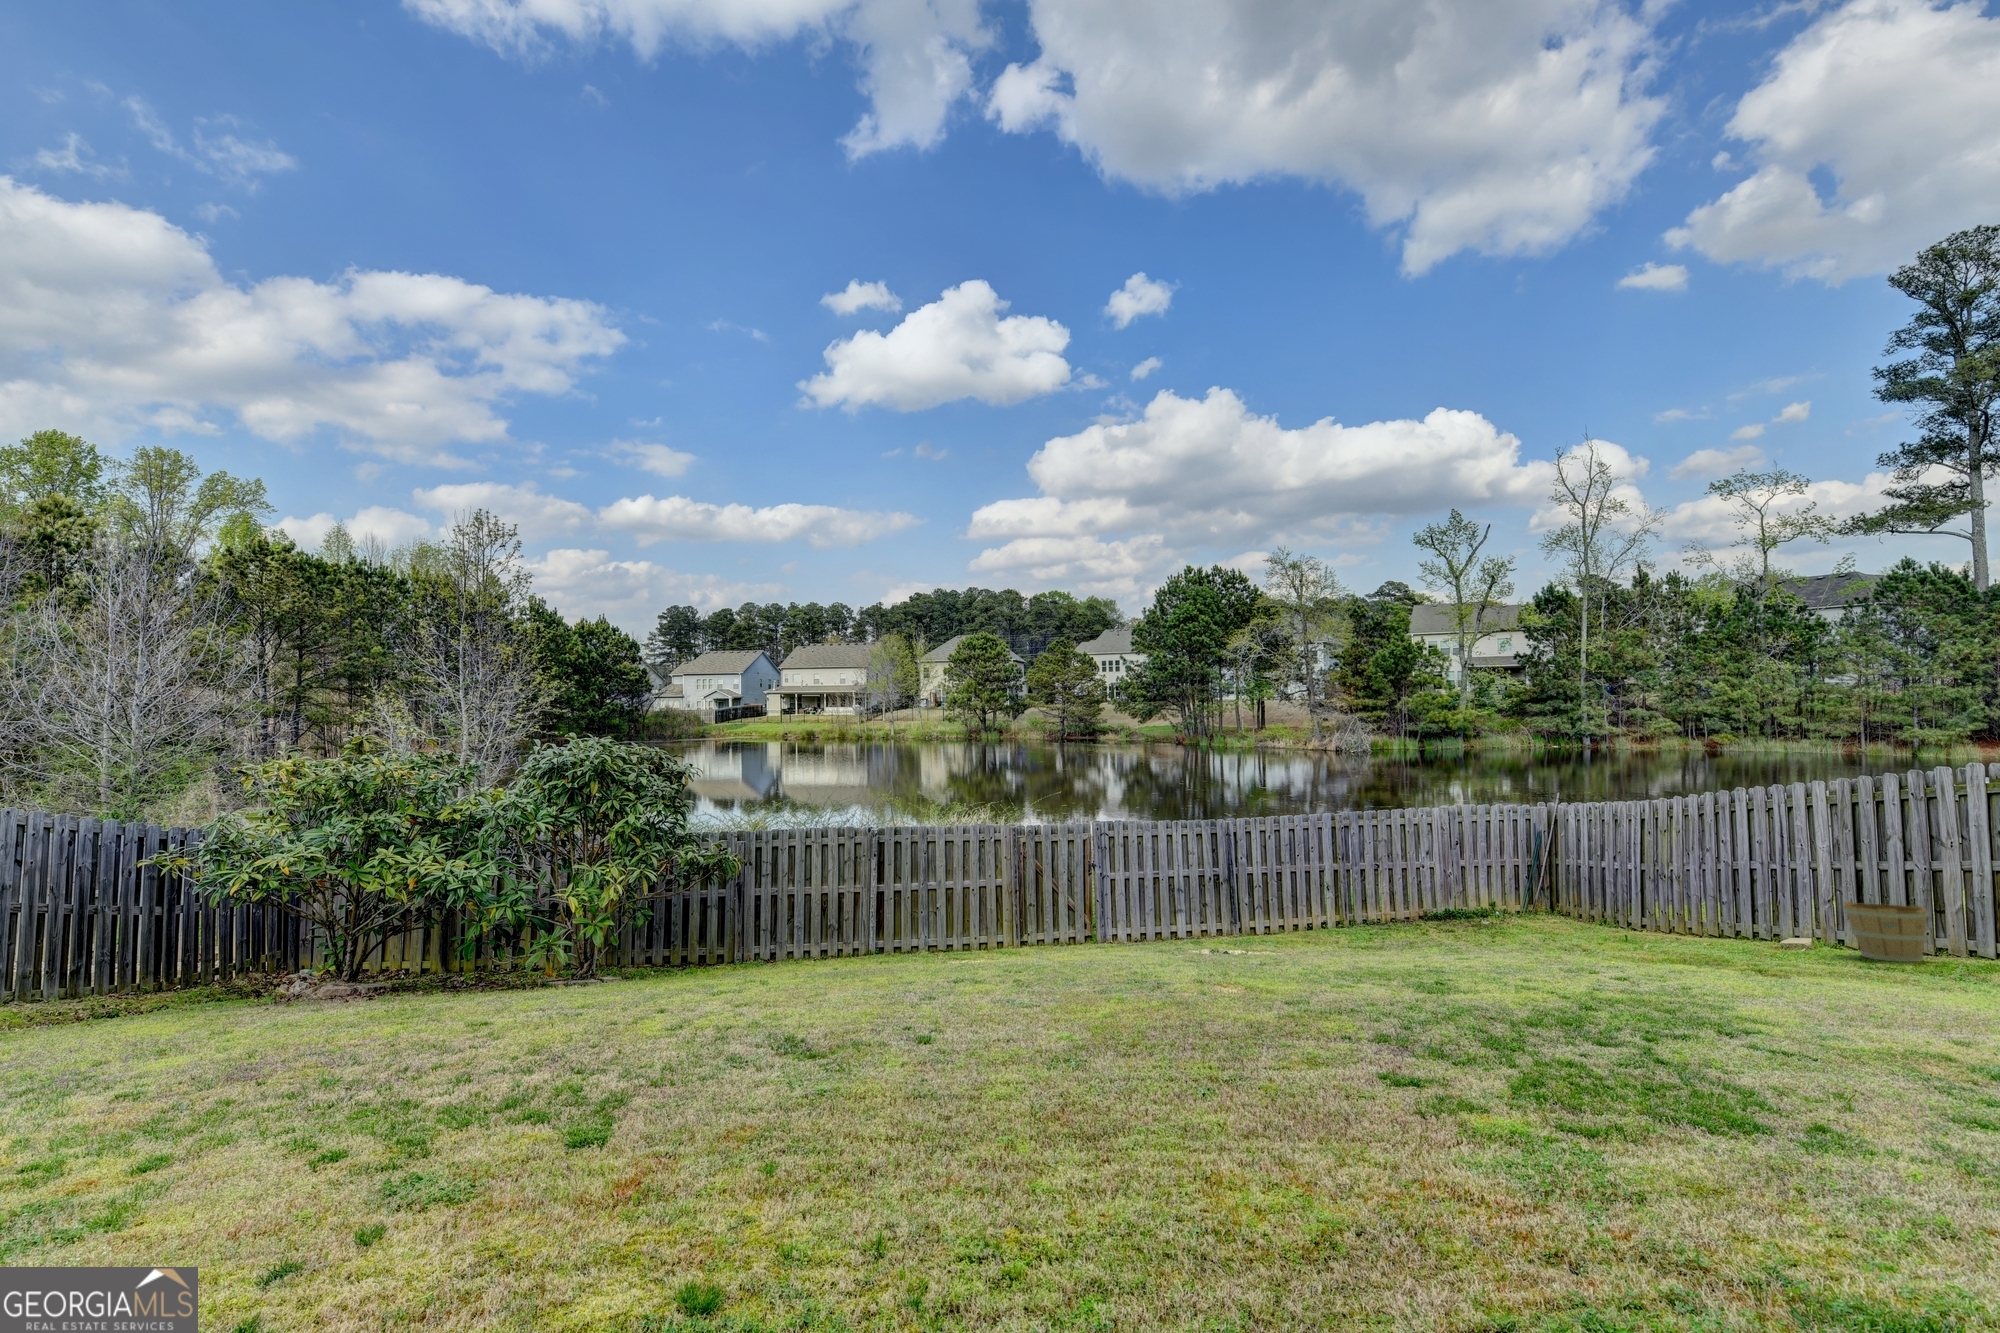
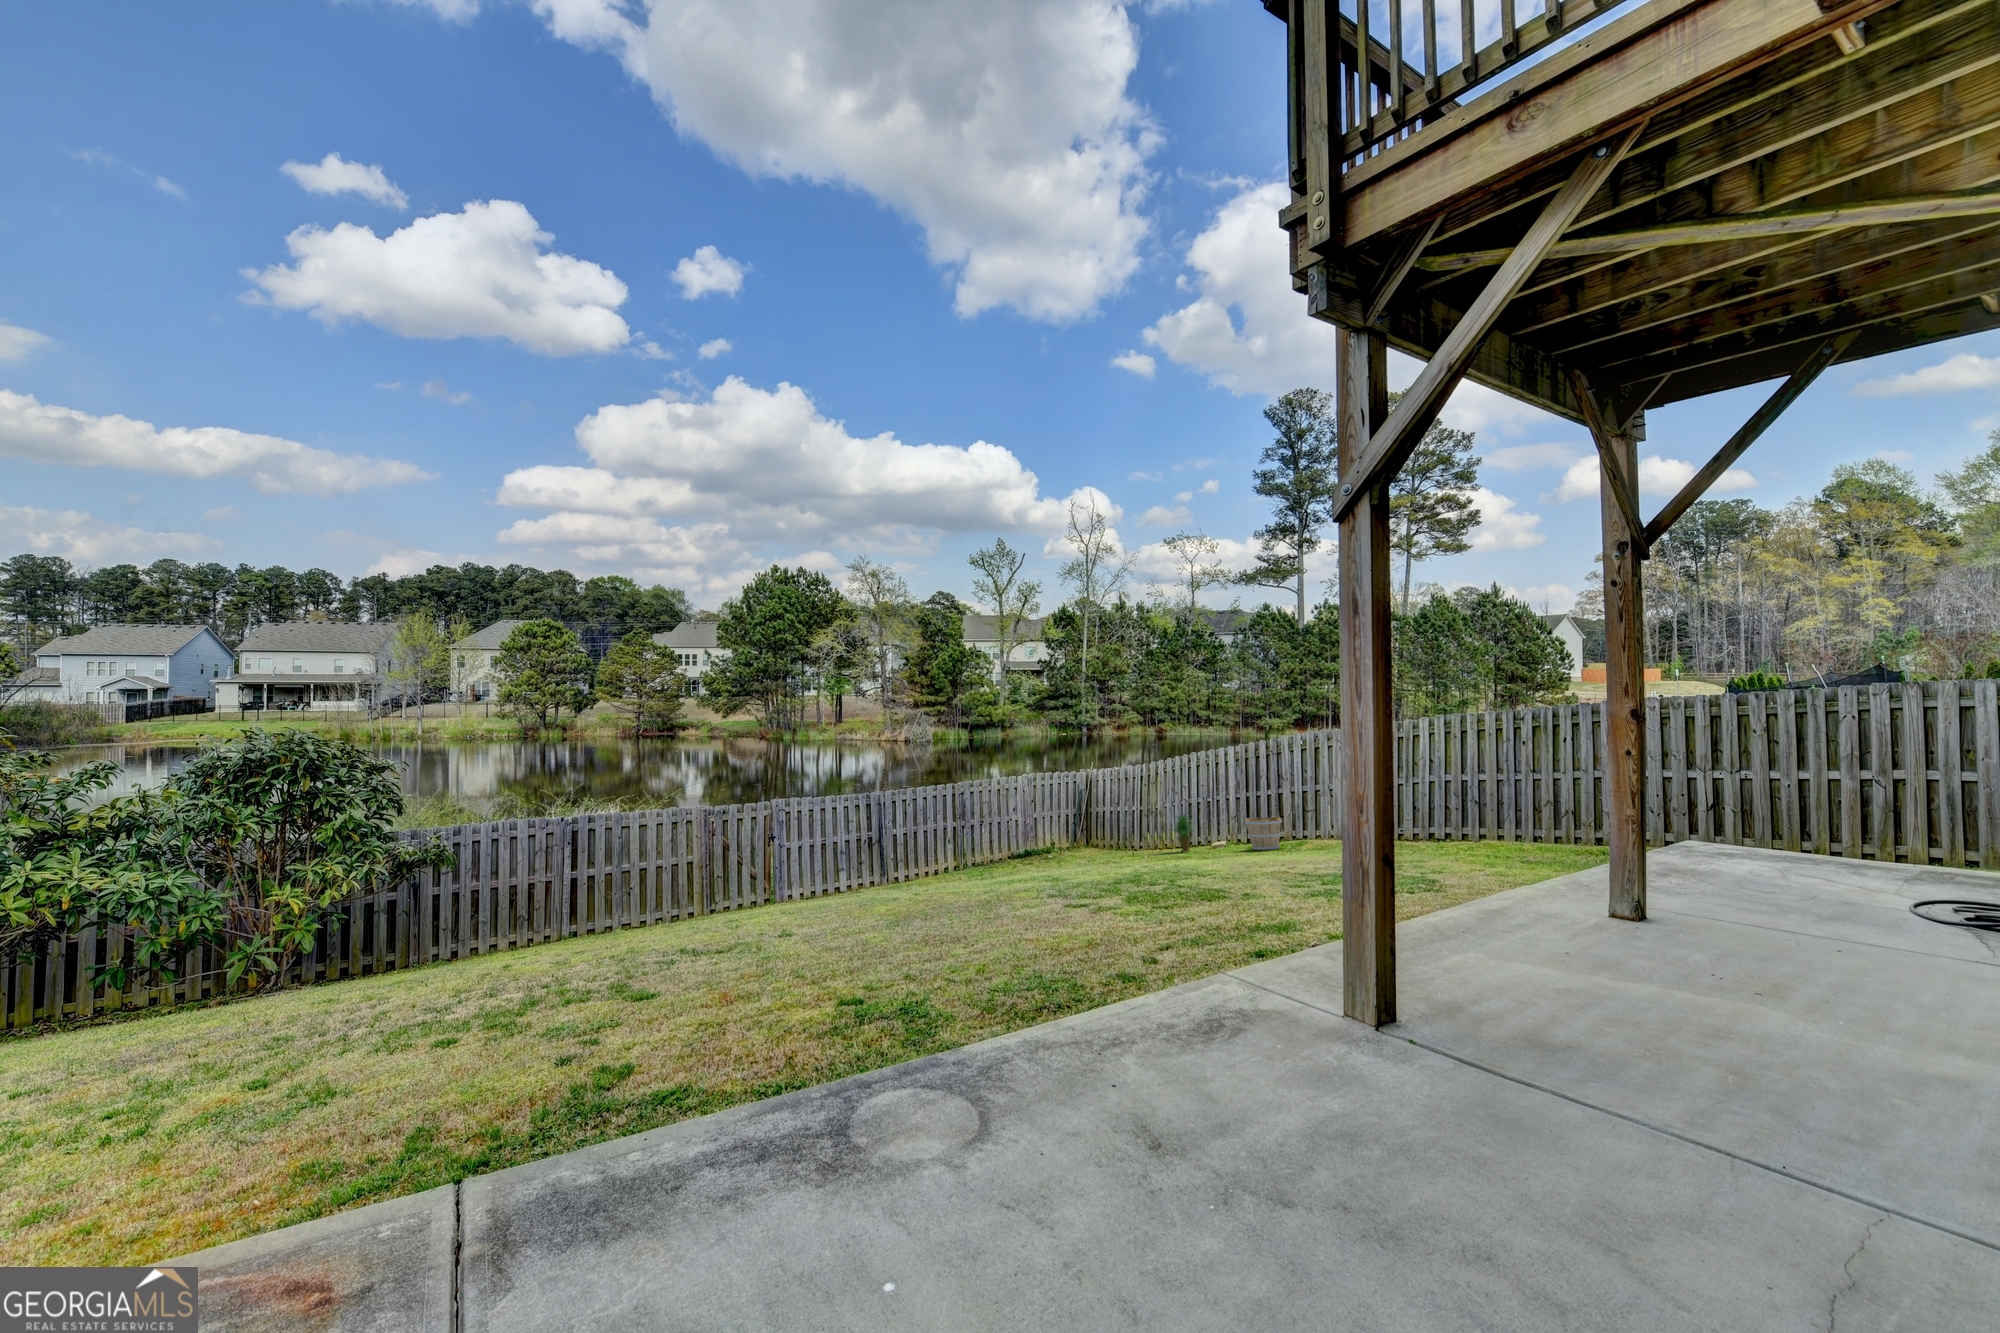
potted plant: none [1688,882,1744,944] -> present [1175,816,1193,852]

